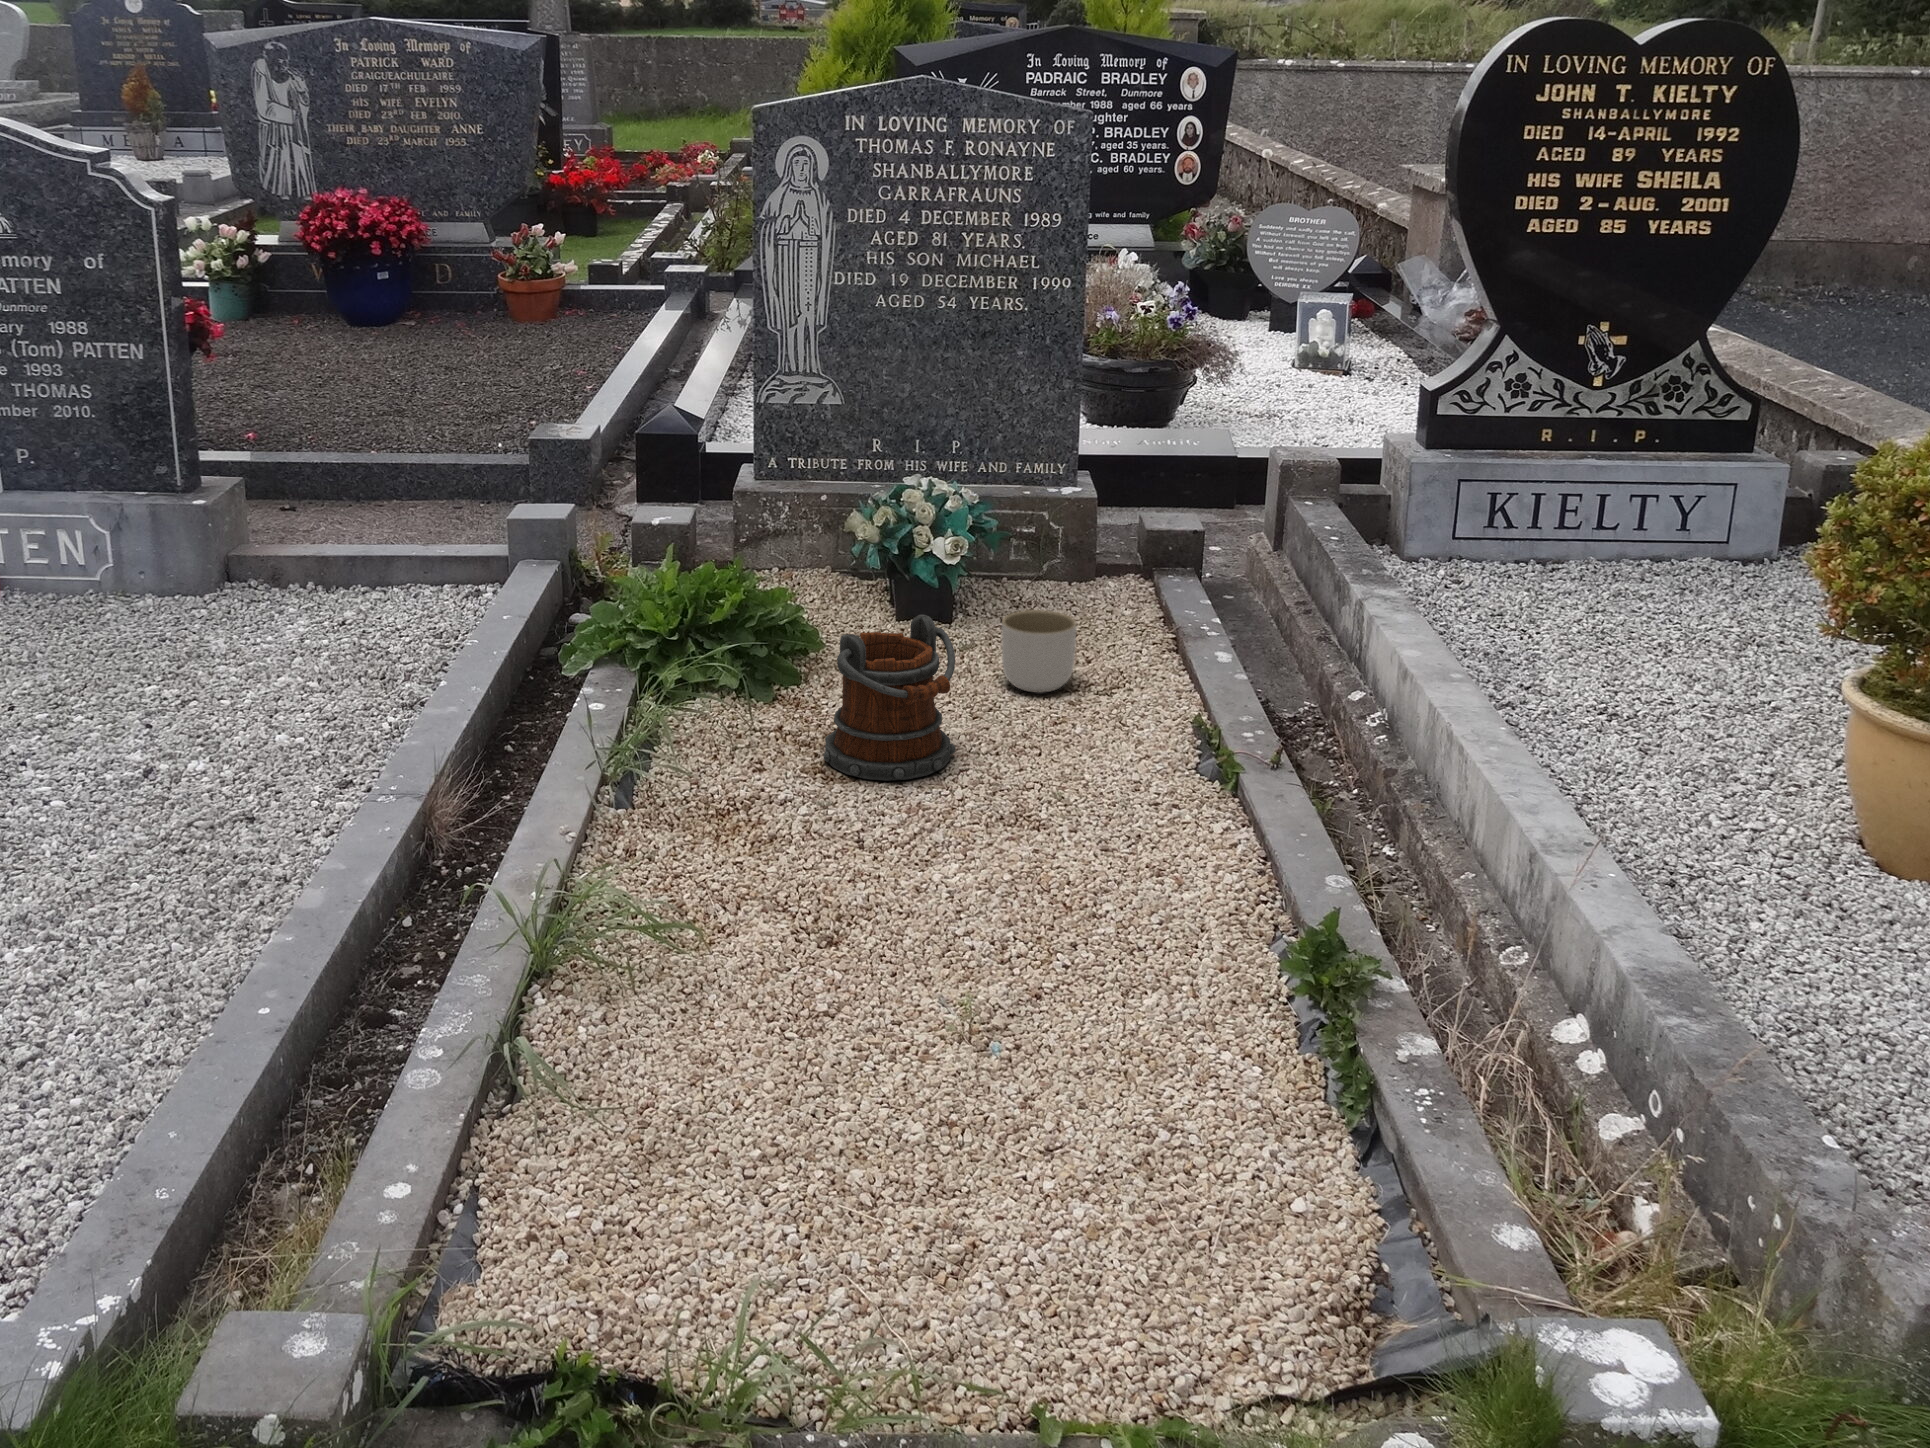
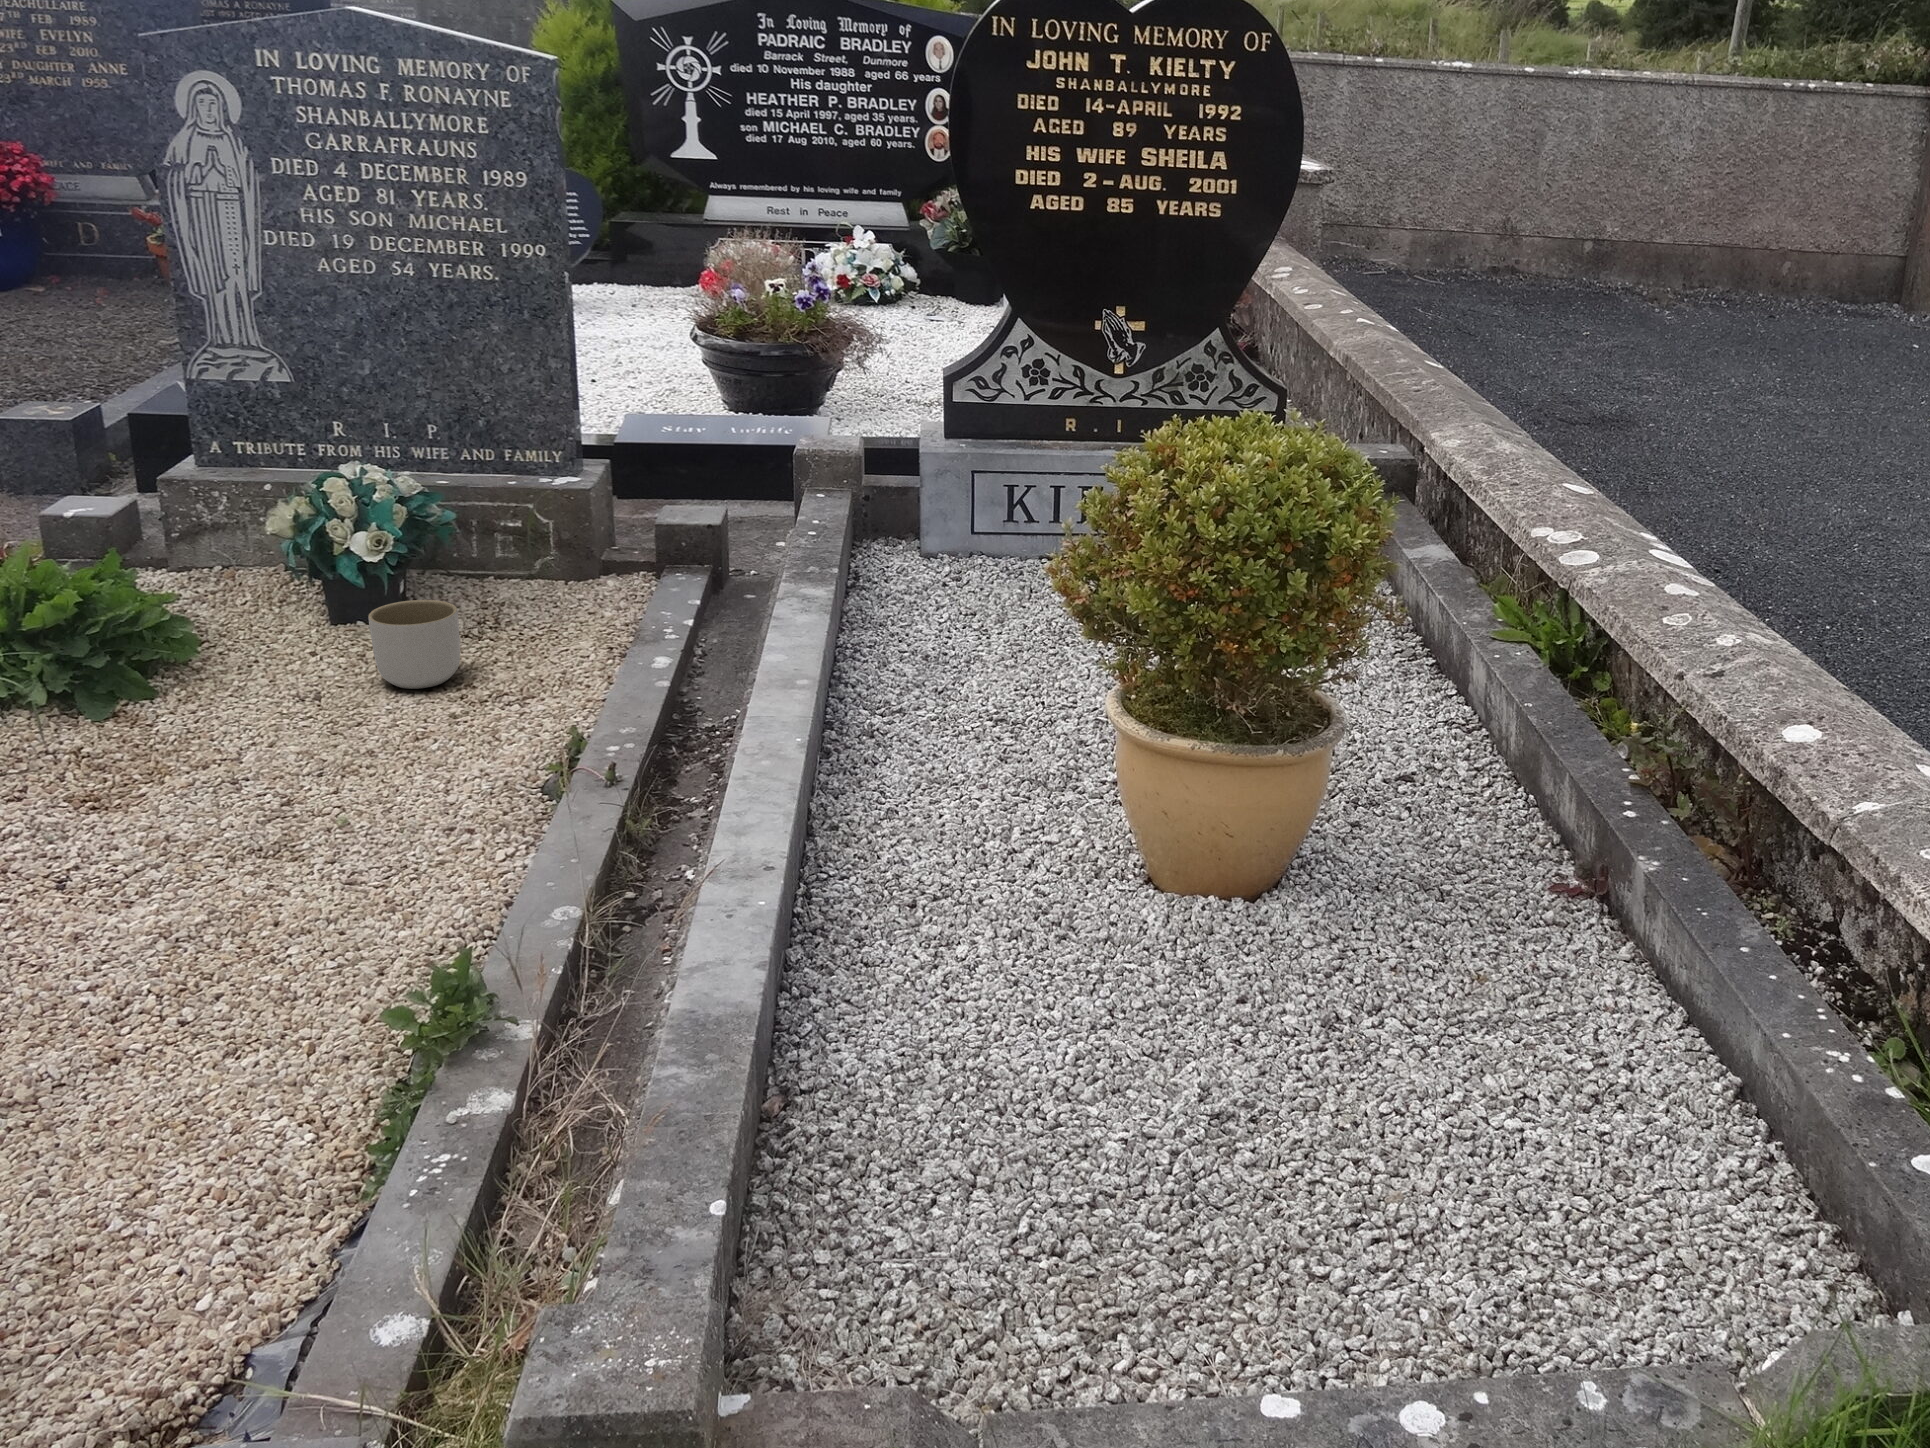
bucket: present [823,615,956,781] -> none [67,606,250,790]

